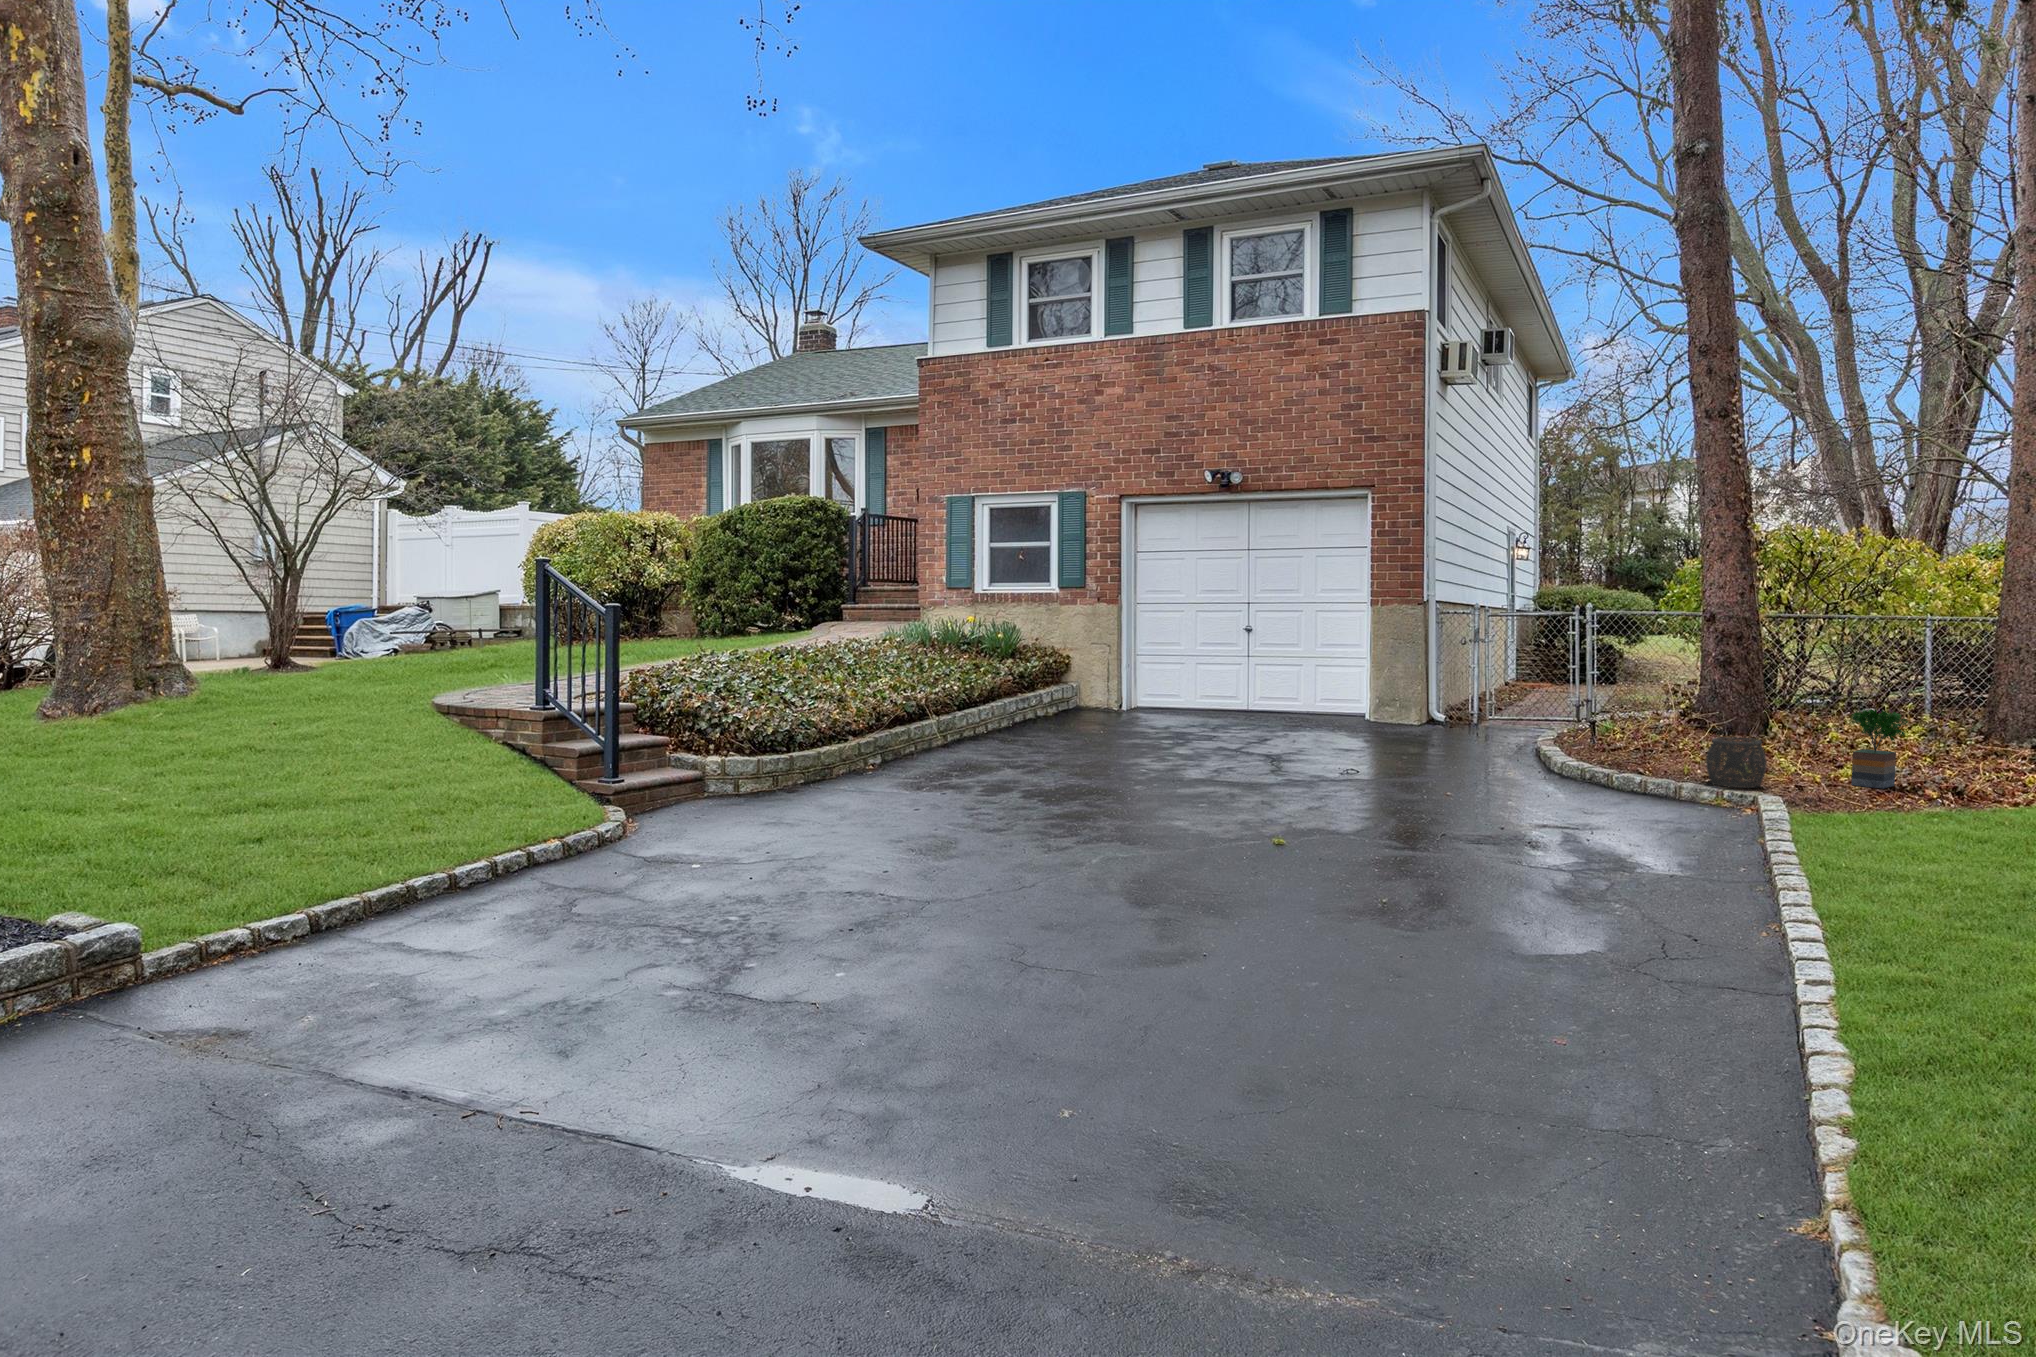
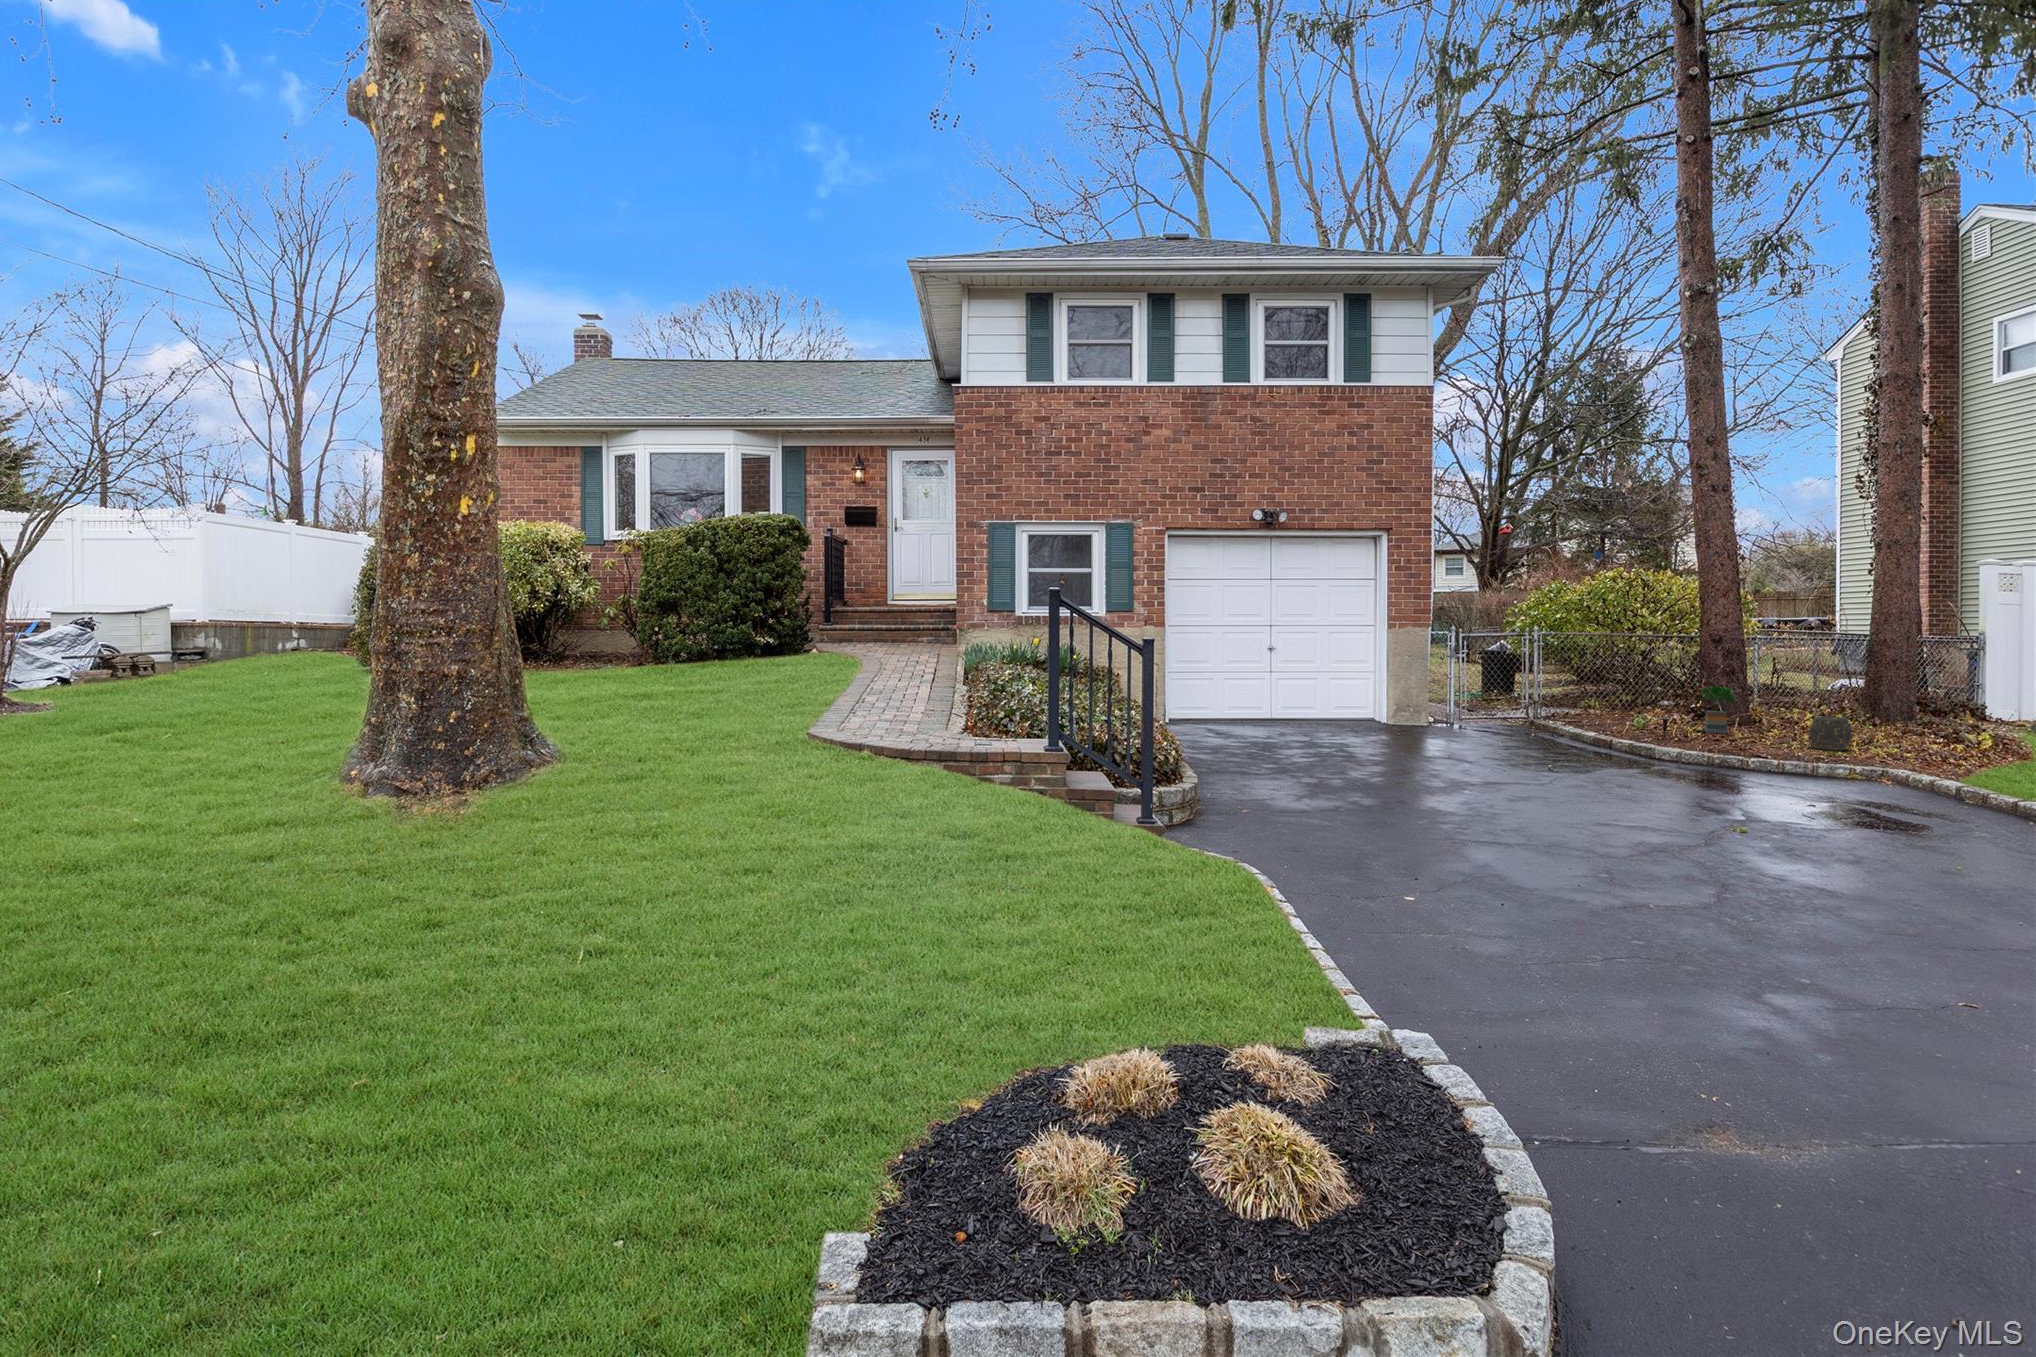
potted tree: present [1851,709,1908,789] -> present [1701,686,1736,734]

